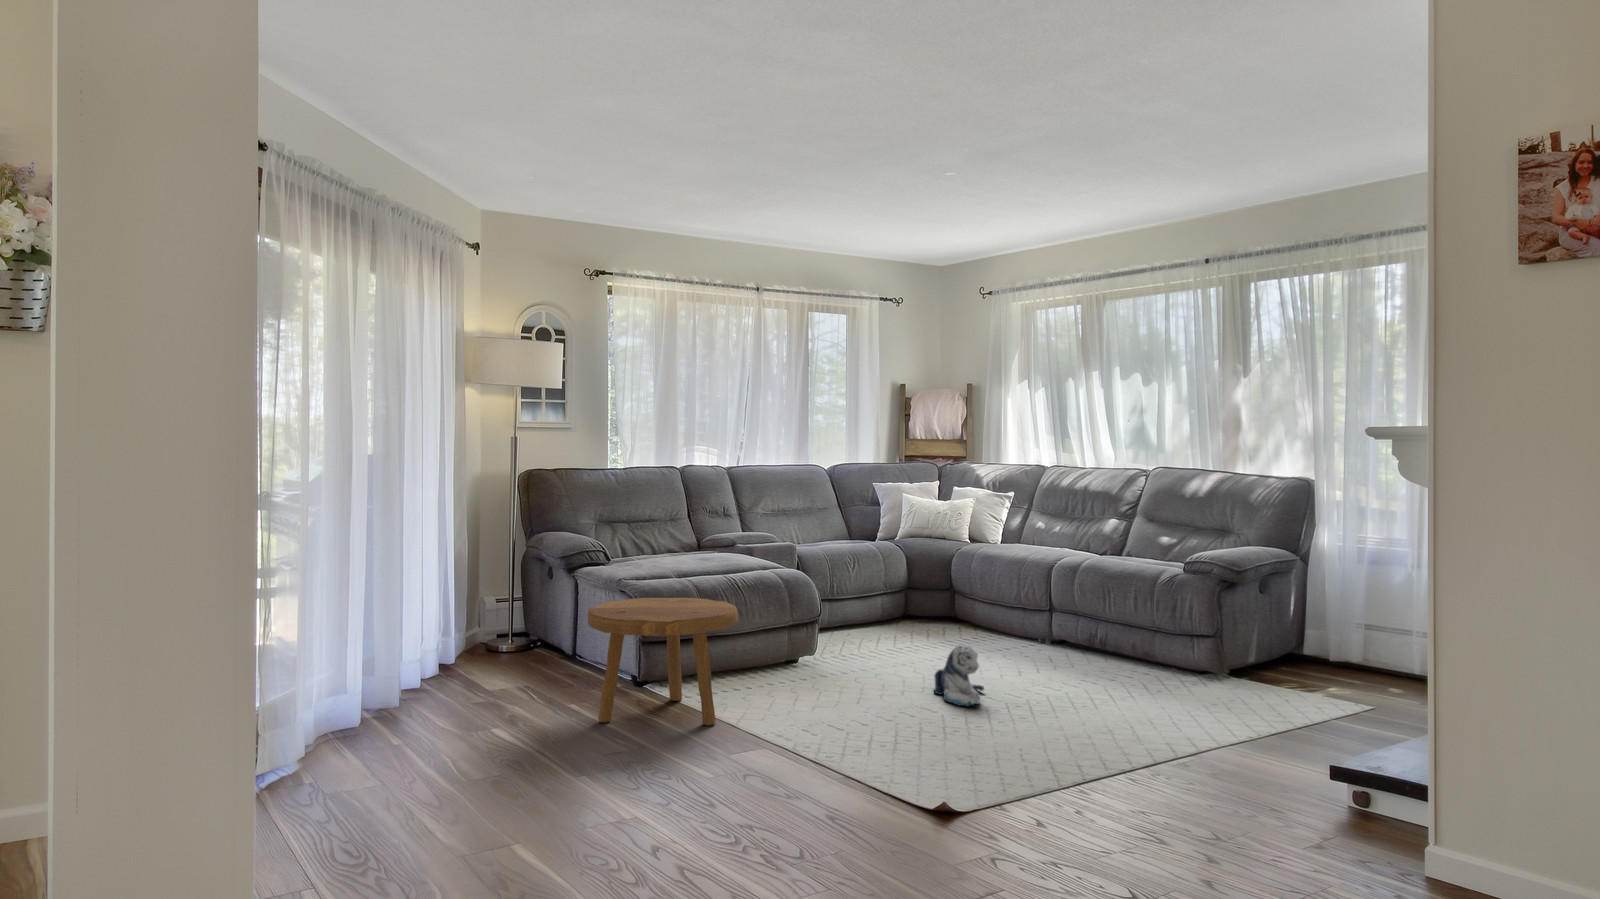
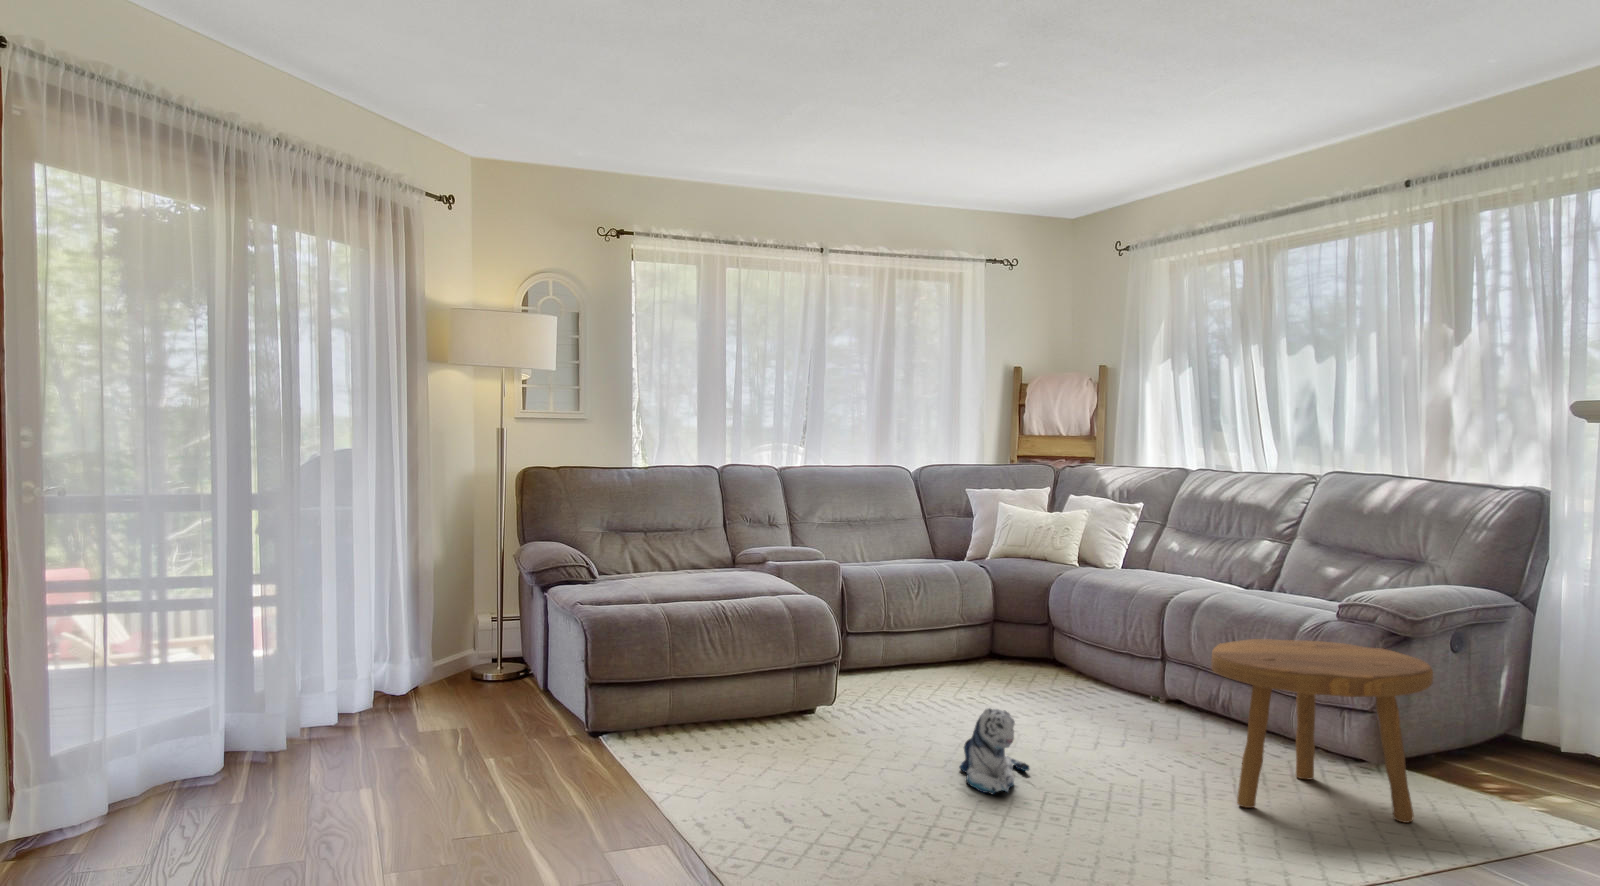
footstool: present [588,598,738,725] -> present [1211,639,1433,823]

